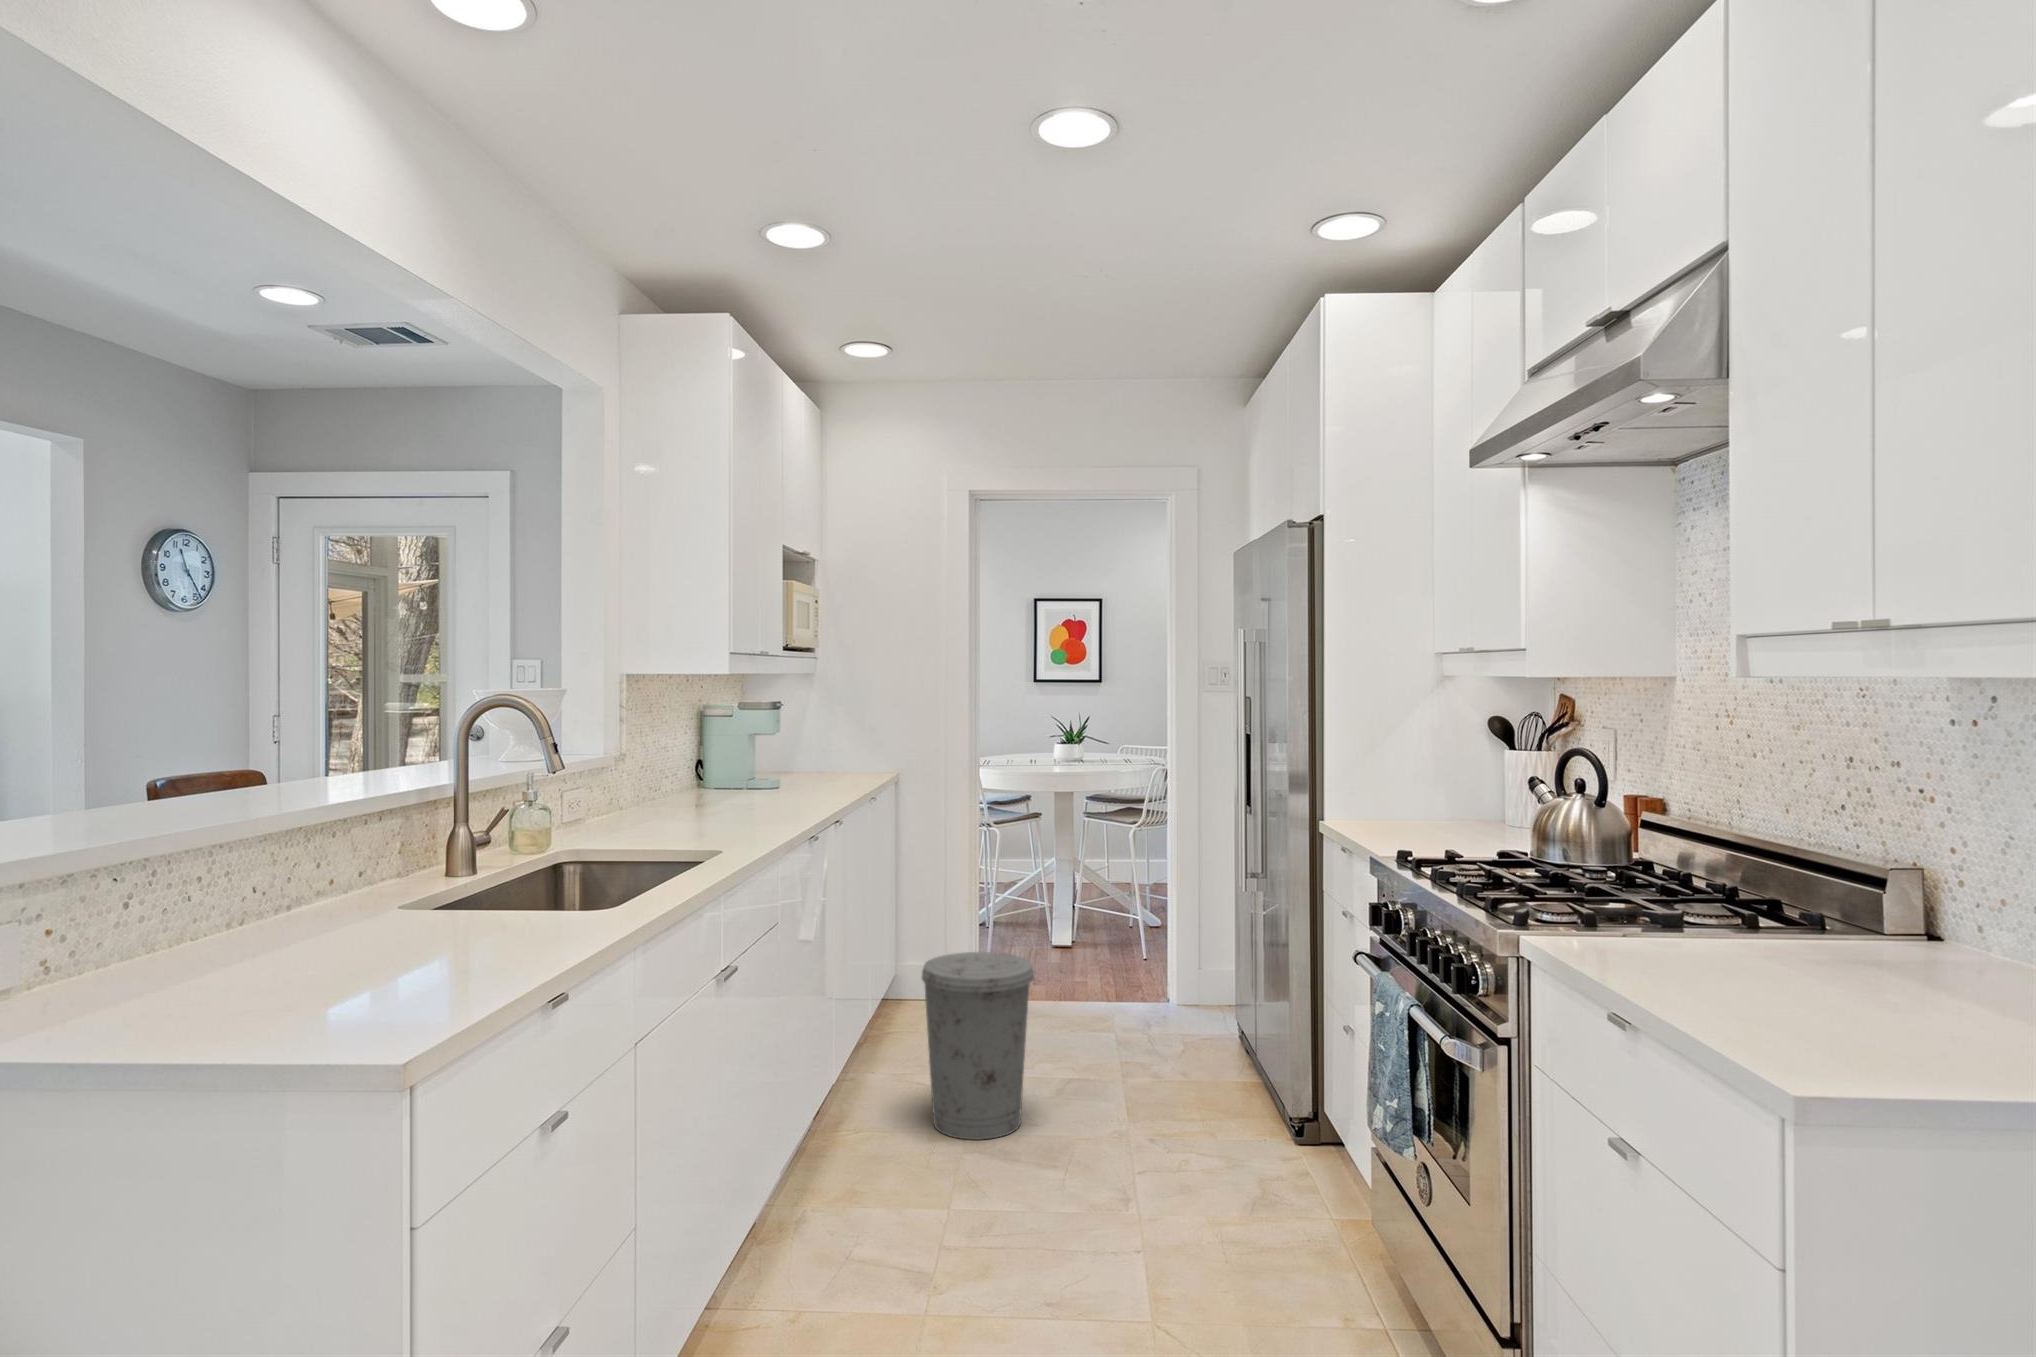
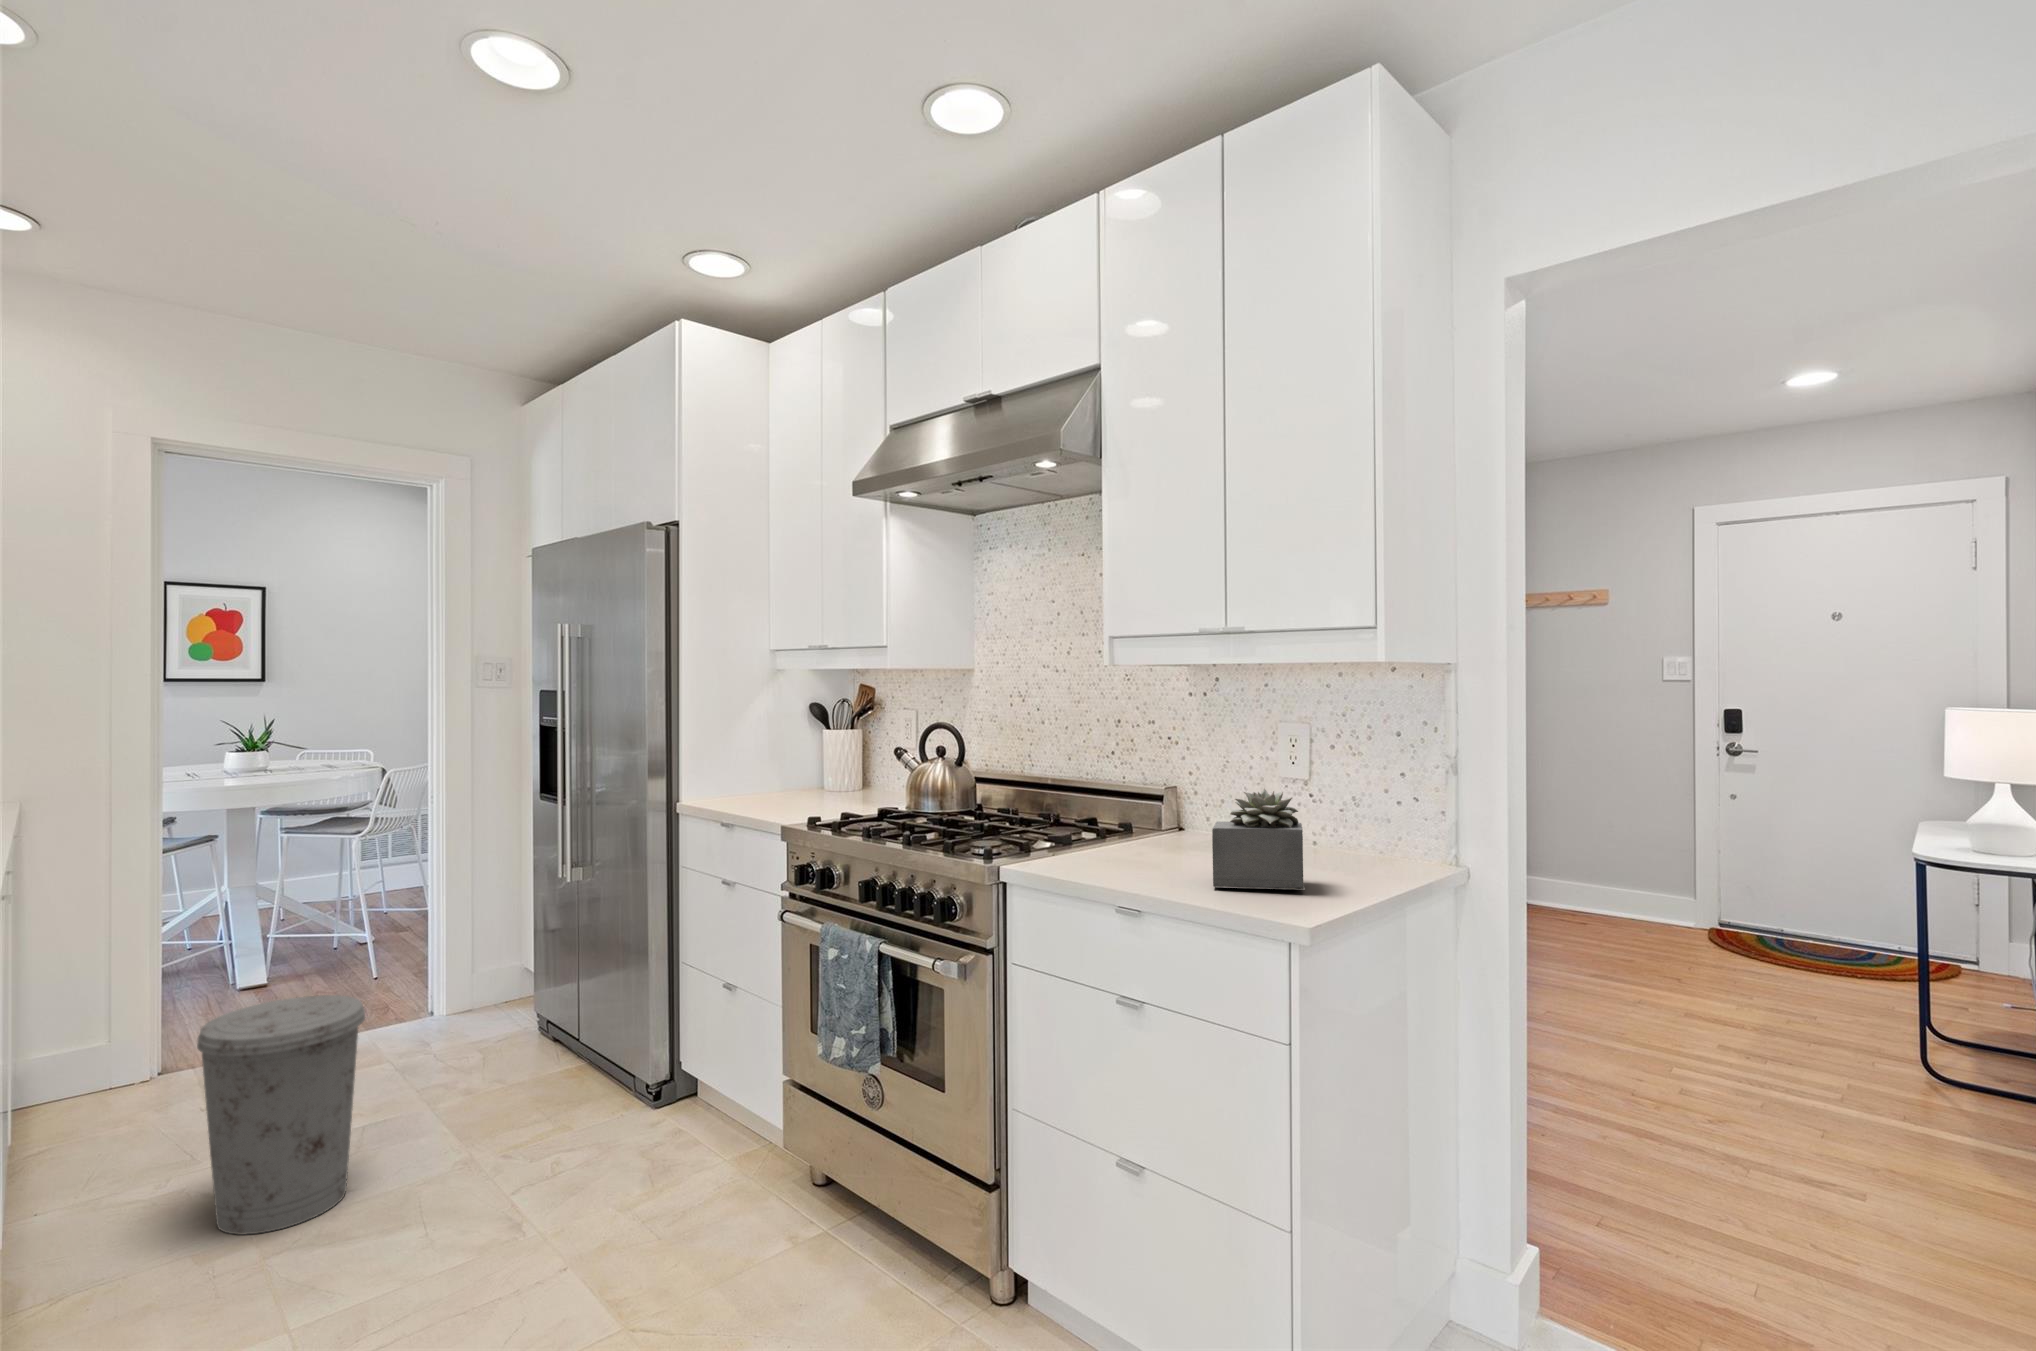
succulent plant: none [1739,877,1945,1049] -> present [1212,788,1305,890]

